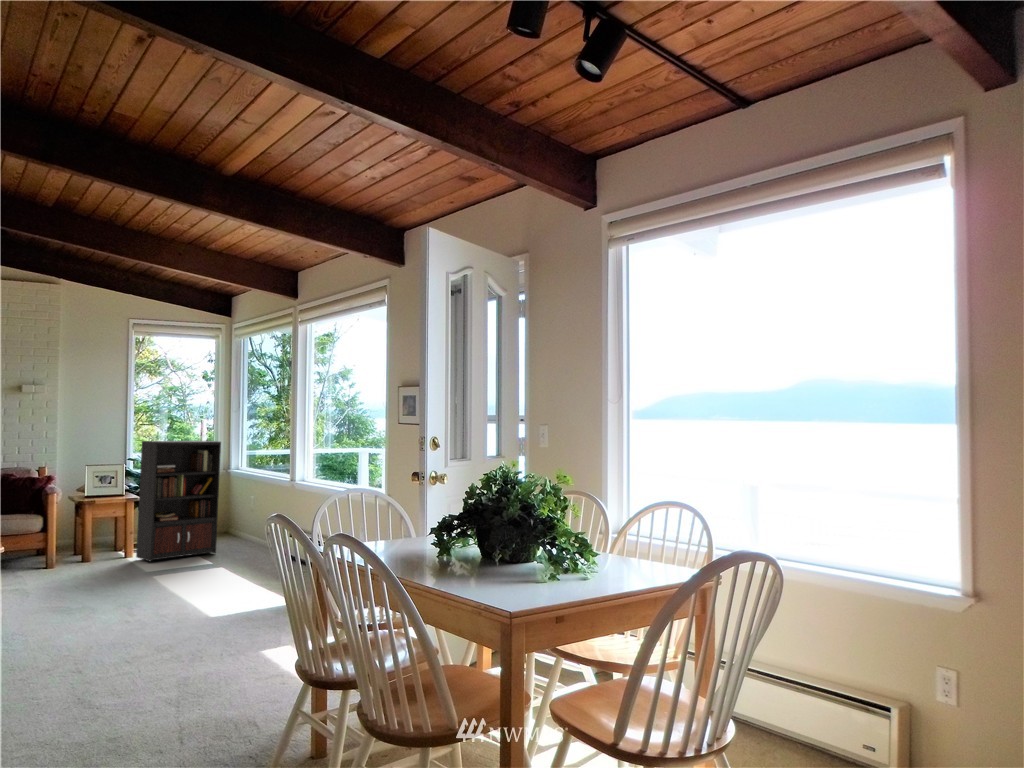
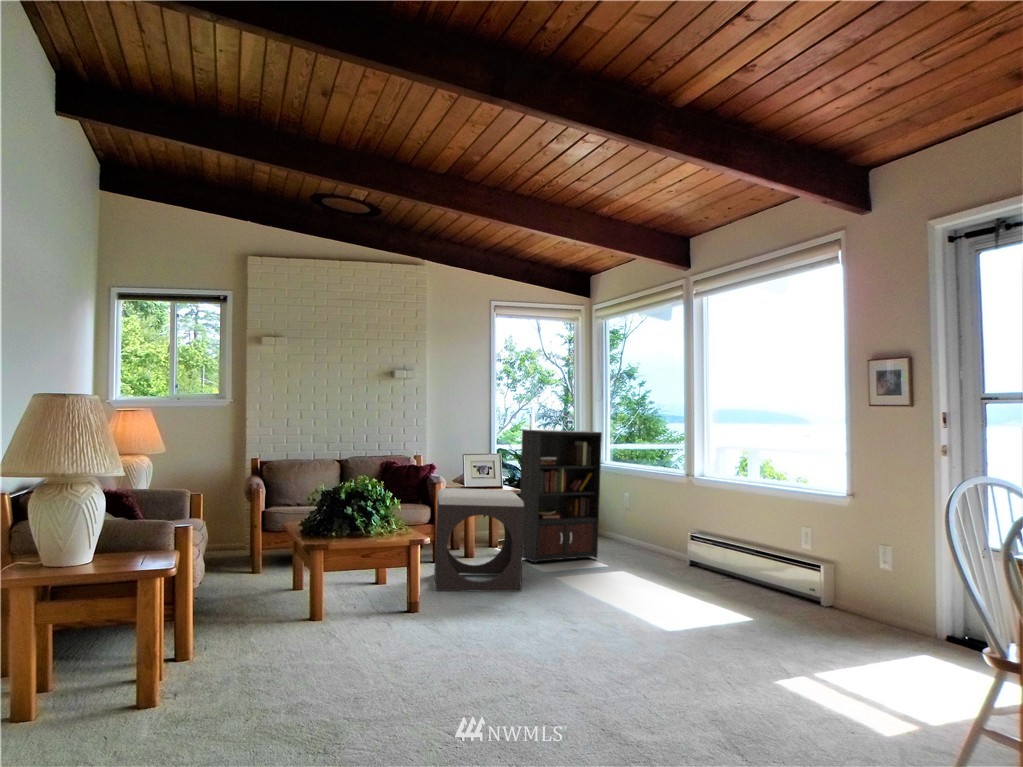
footstool: none [25,497,123,595] -> present [434,488,524,592]

